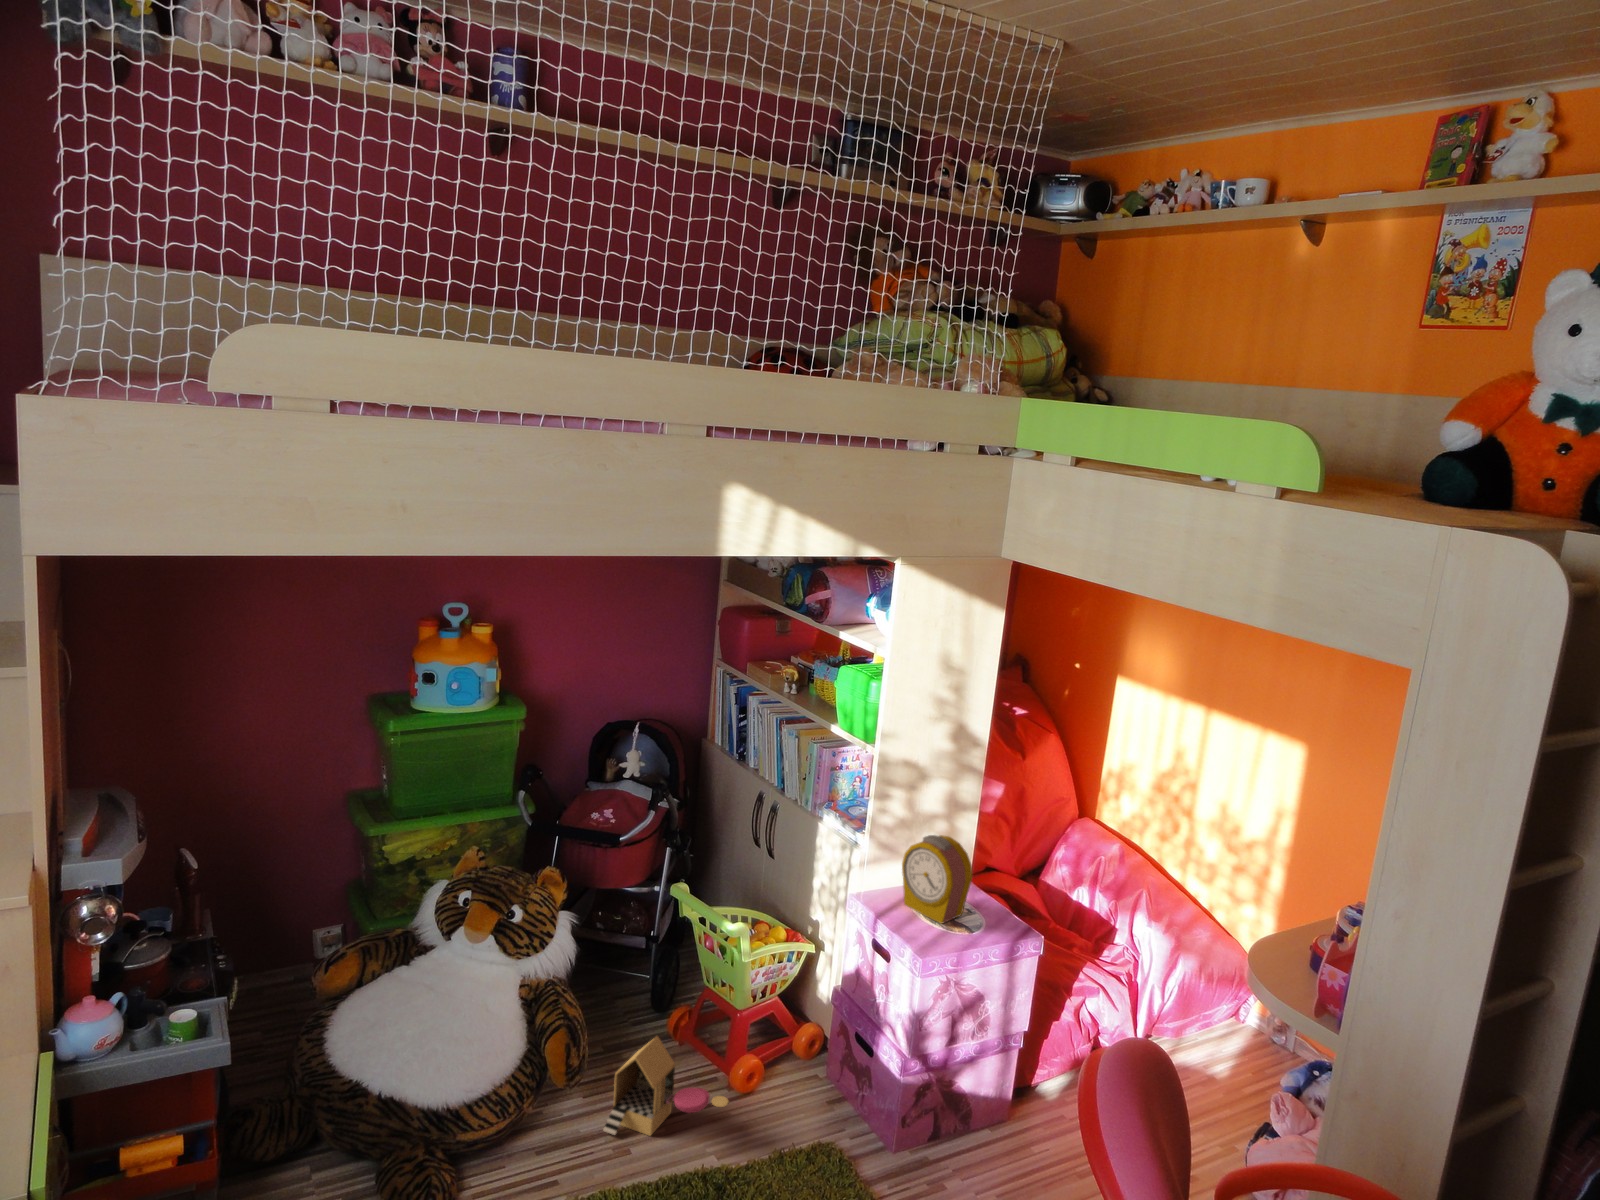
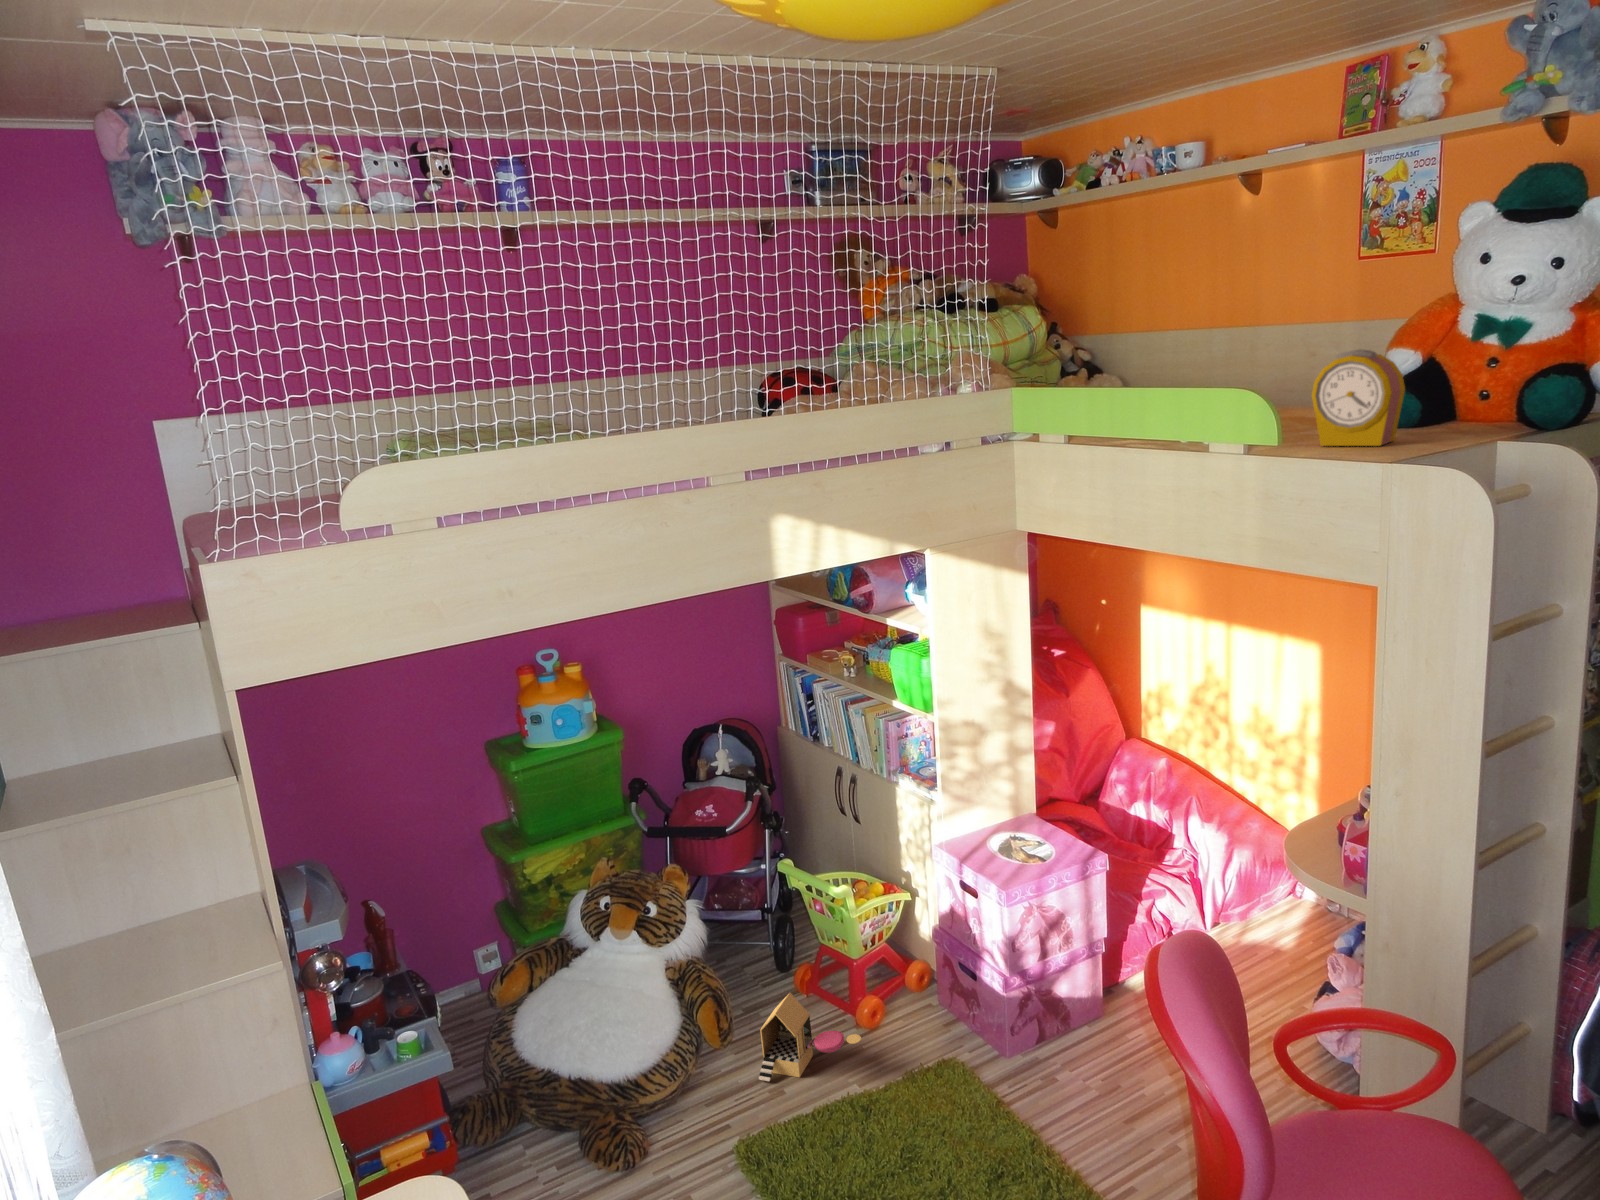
alarm clock: present [902,835,972,924] -> present [1312,349,1405,446]

